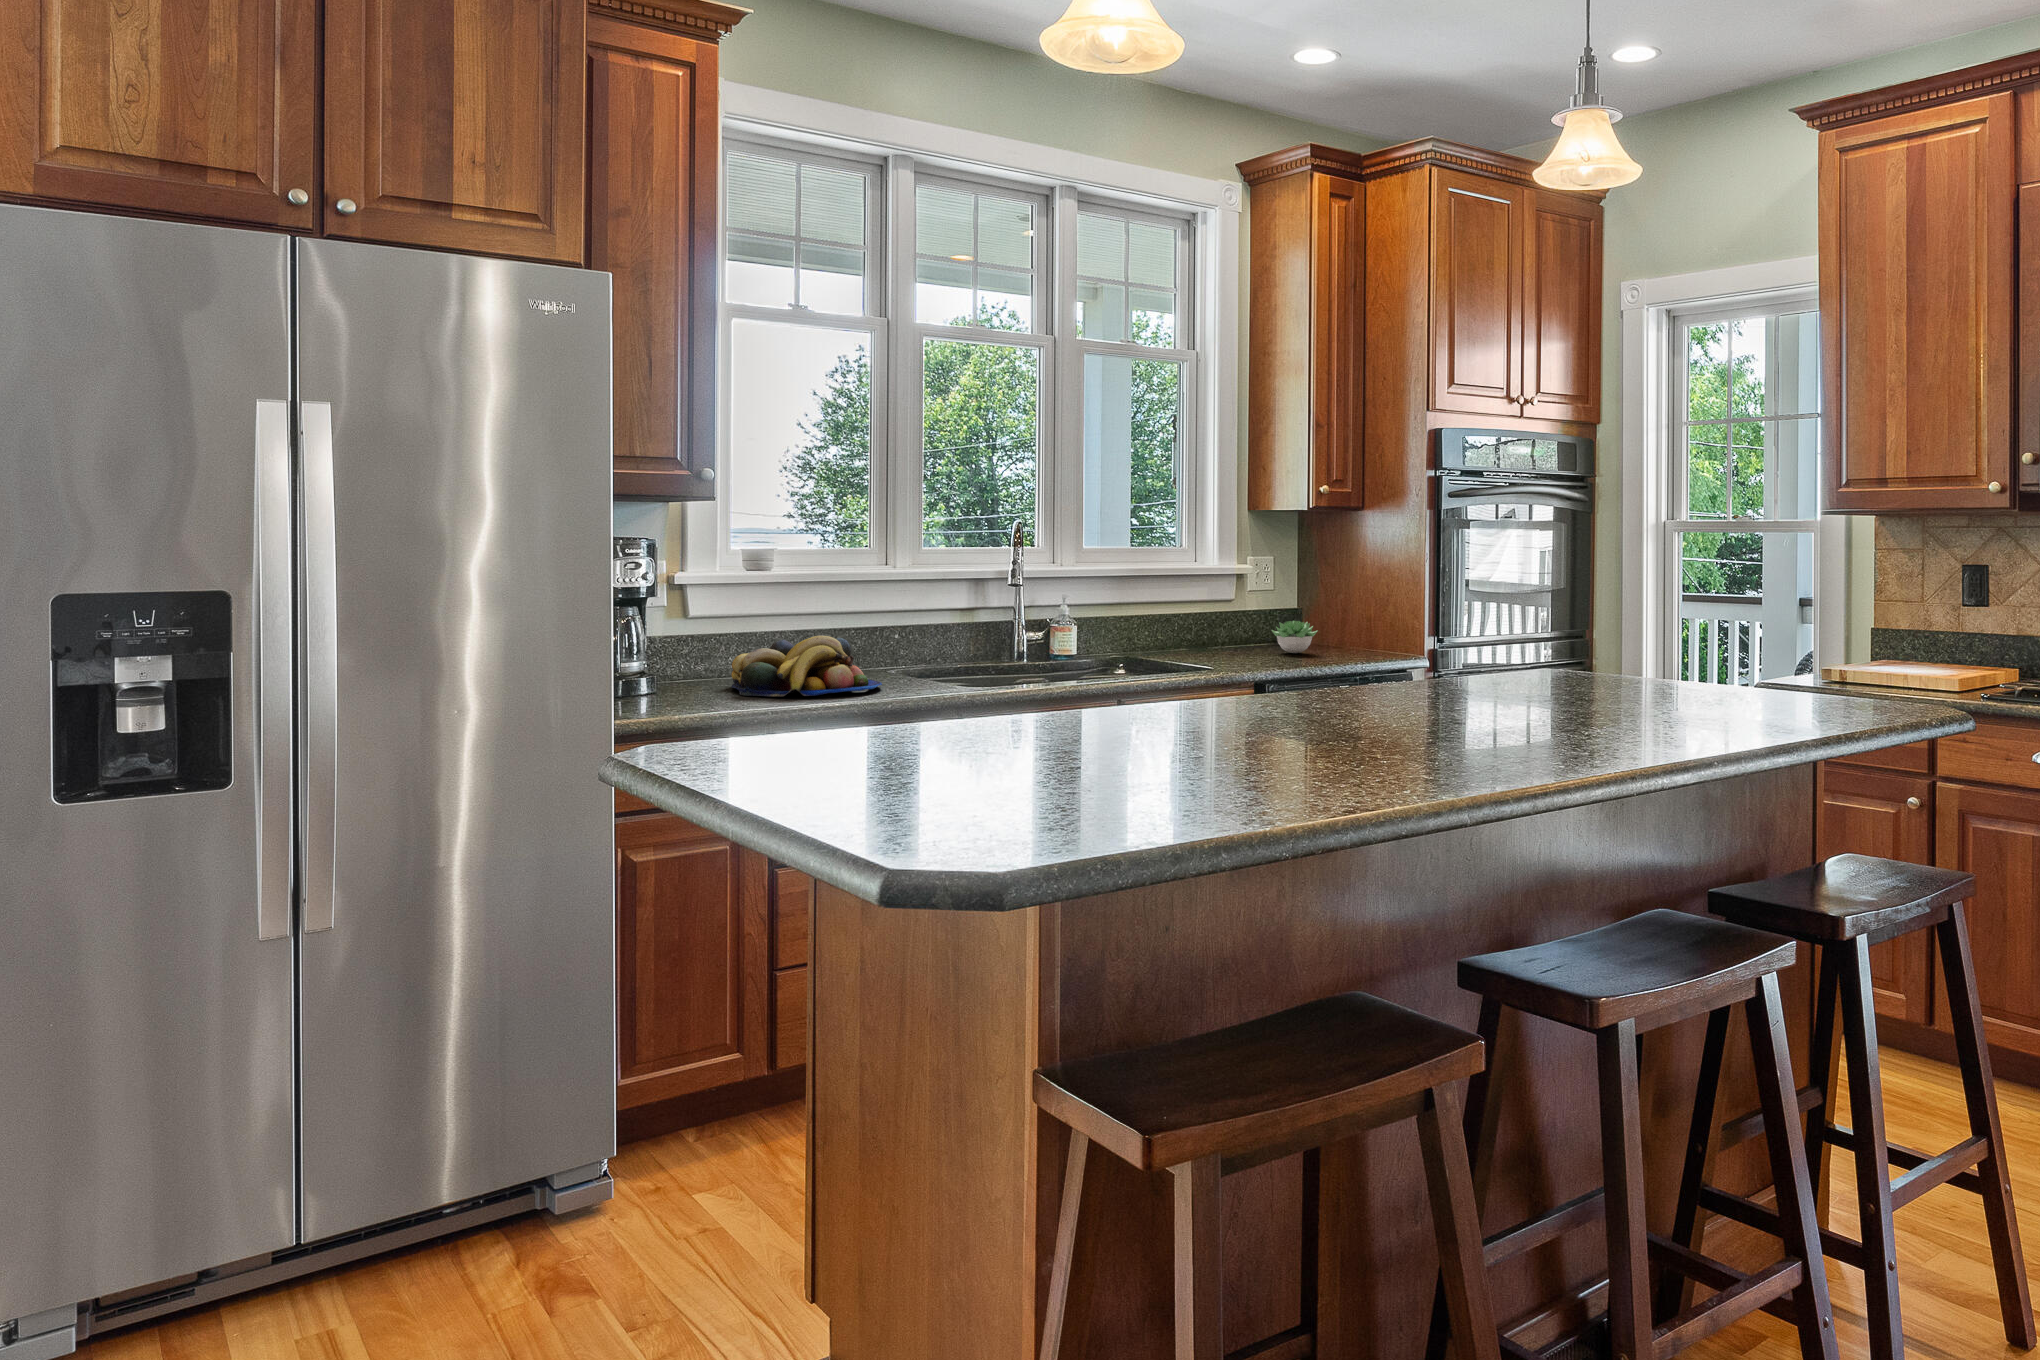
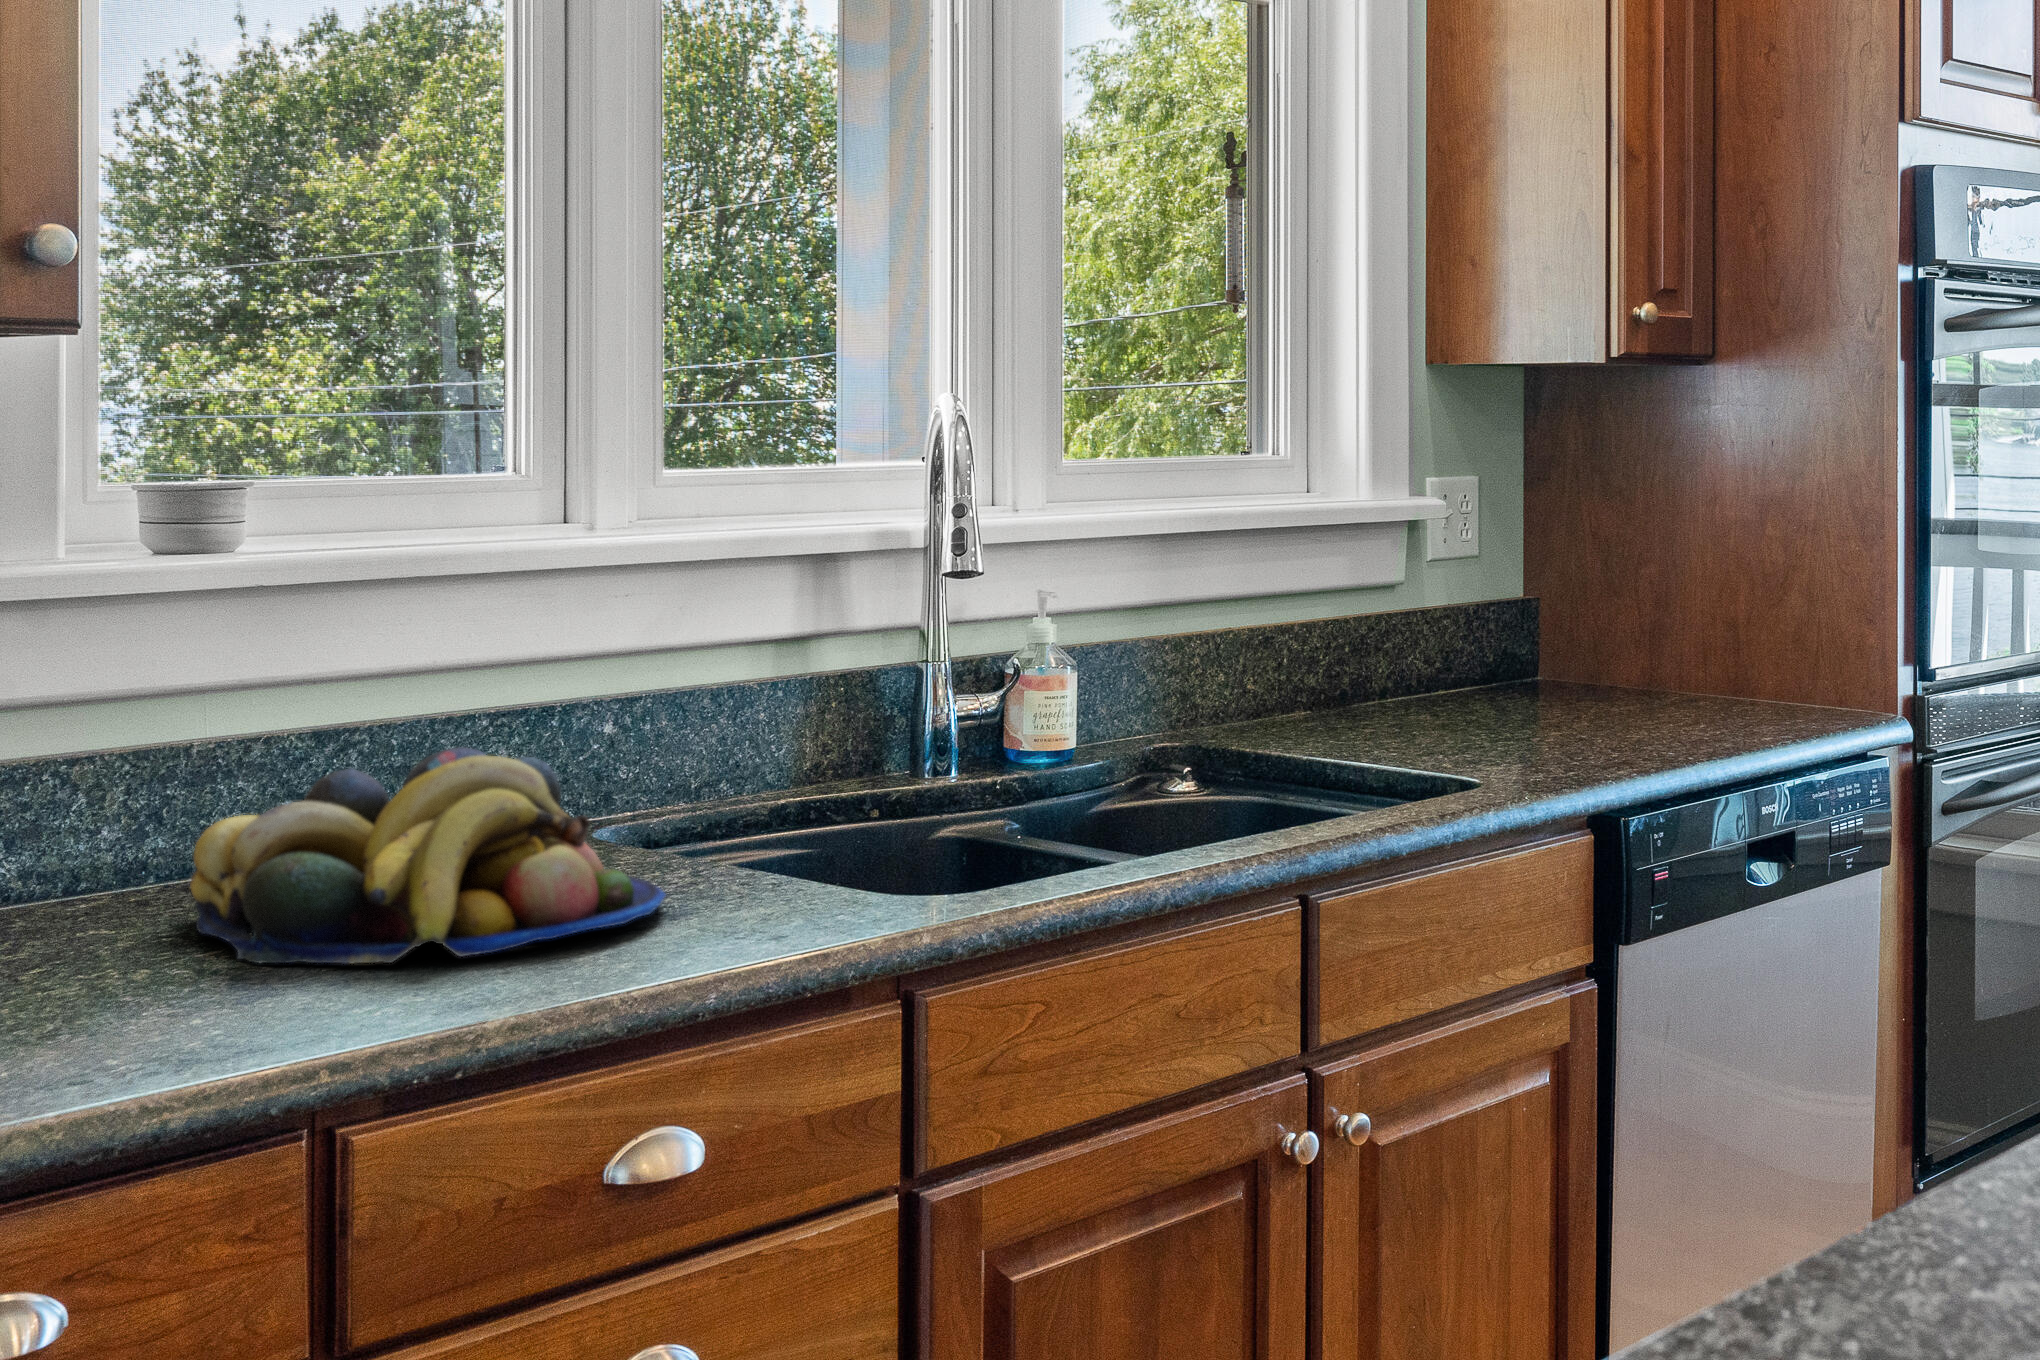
succulent plant: present [1272,621,1317,653] -> none [1505,632,1621,712]

